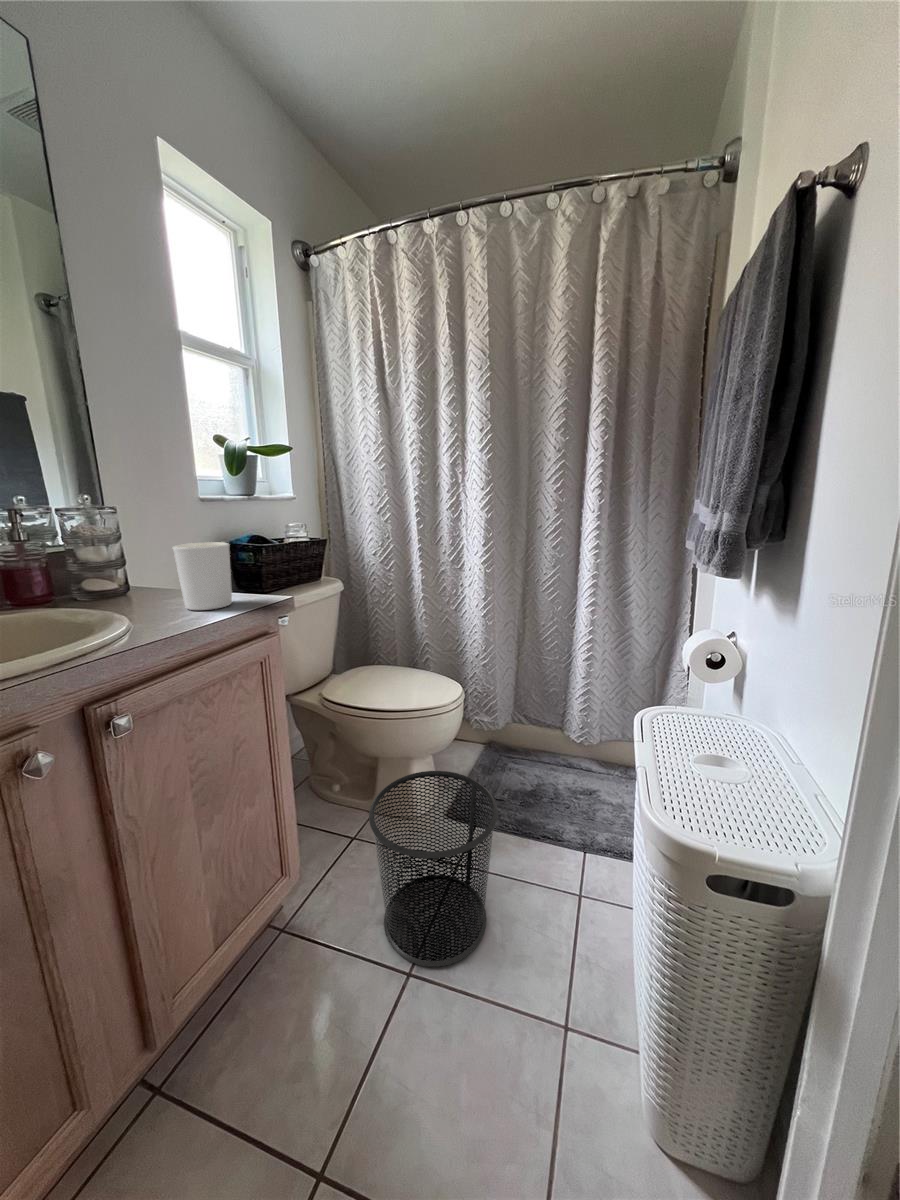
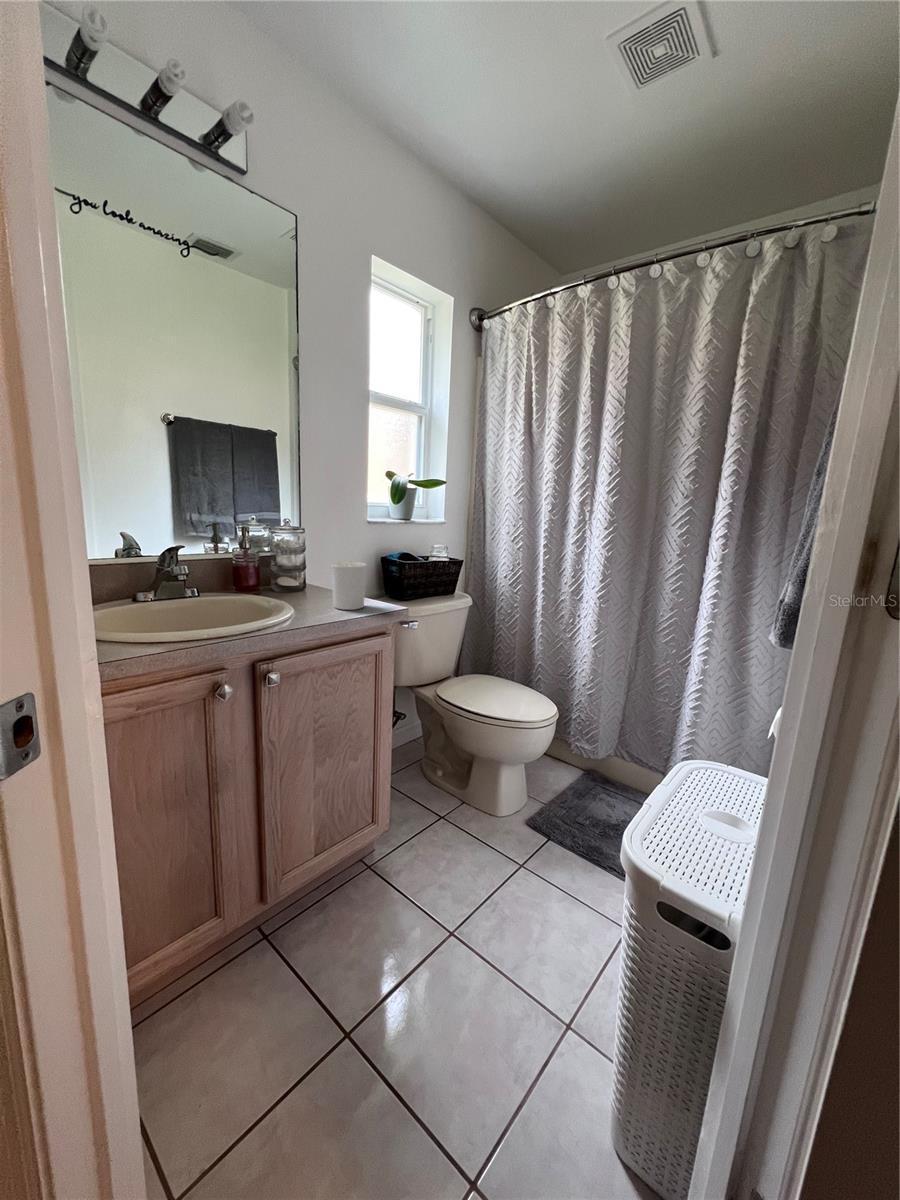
waste bin: present [369,771,498,967] -> none [438,770,547,932]

